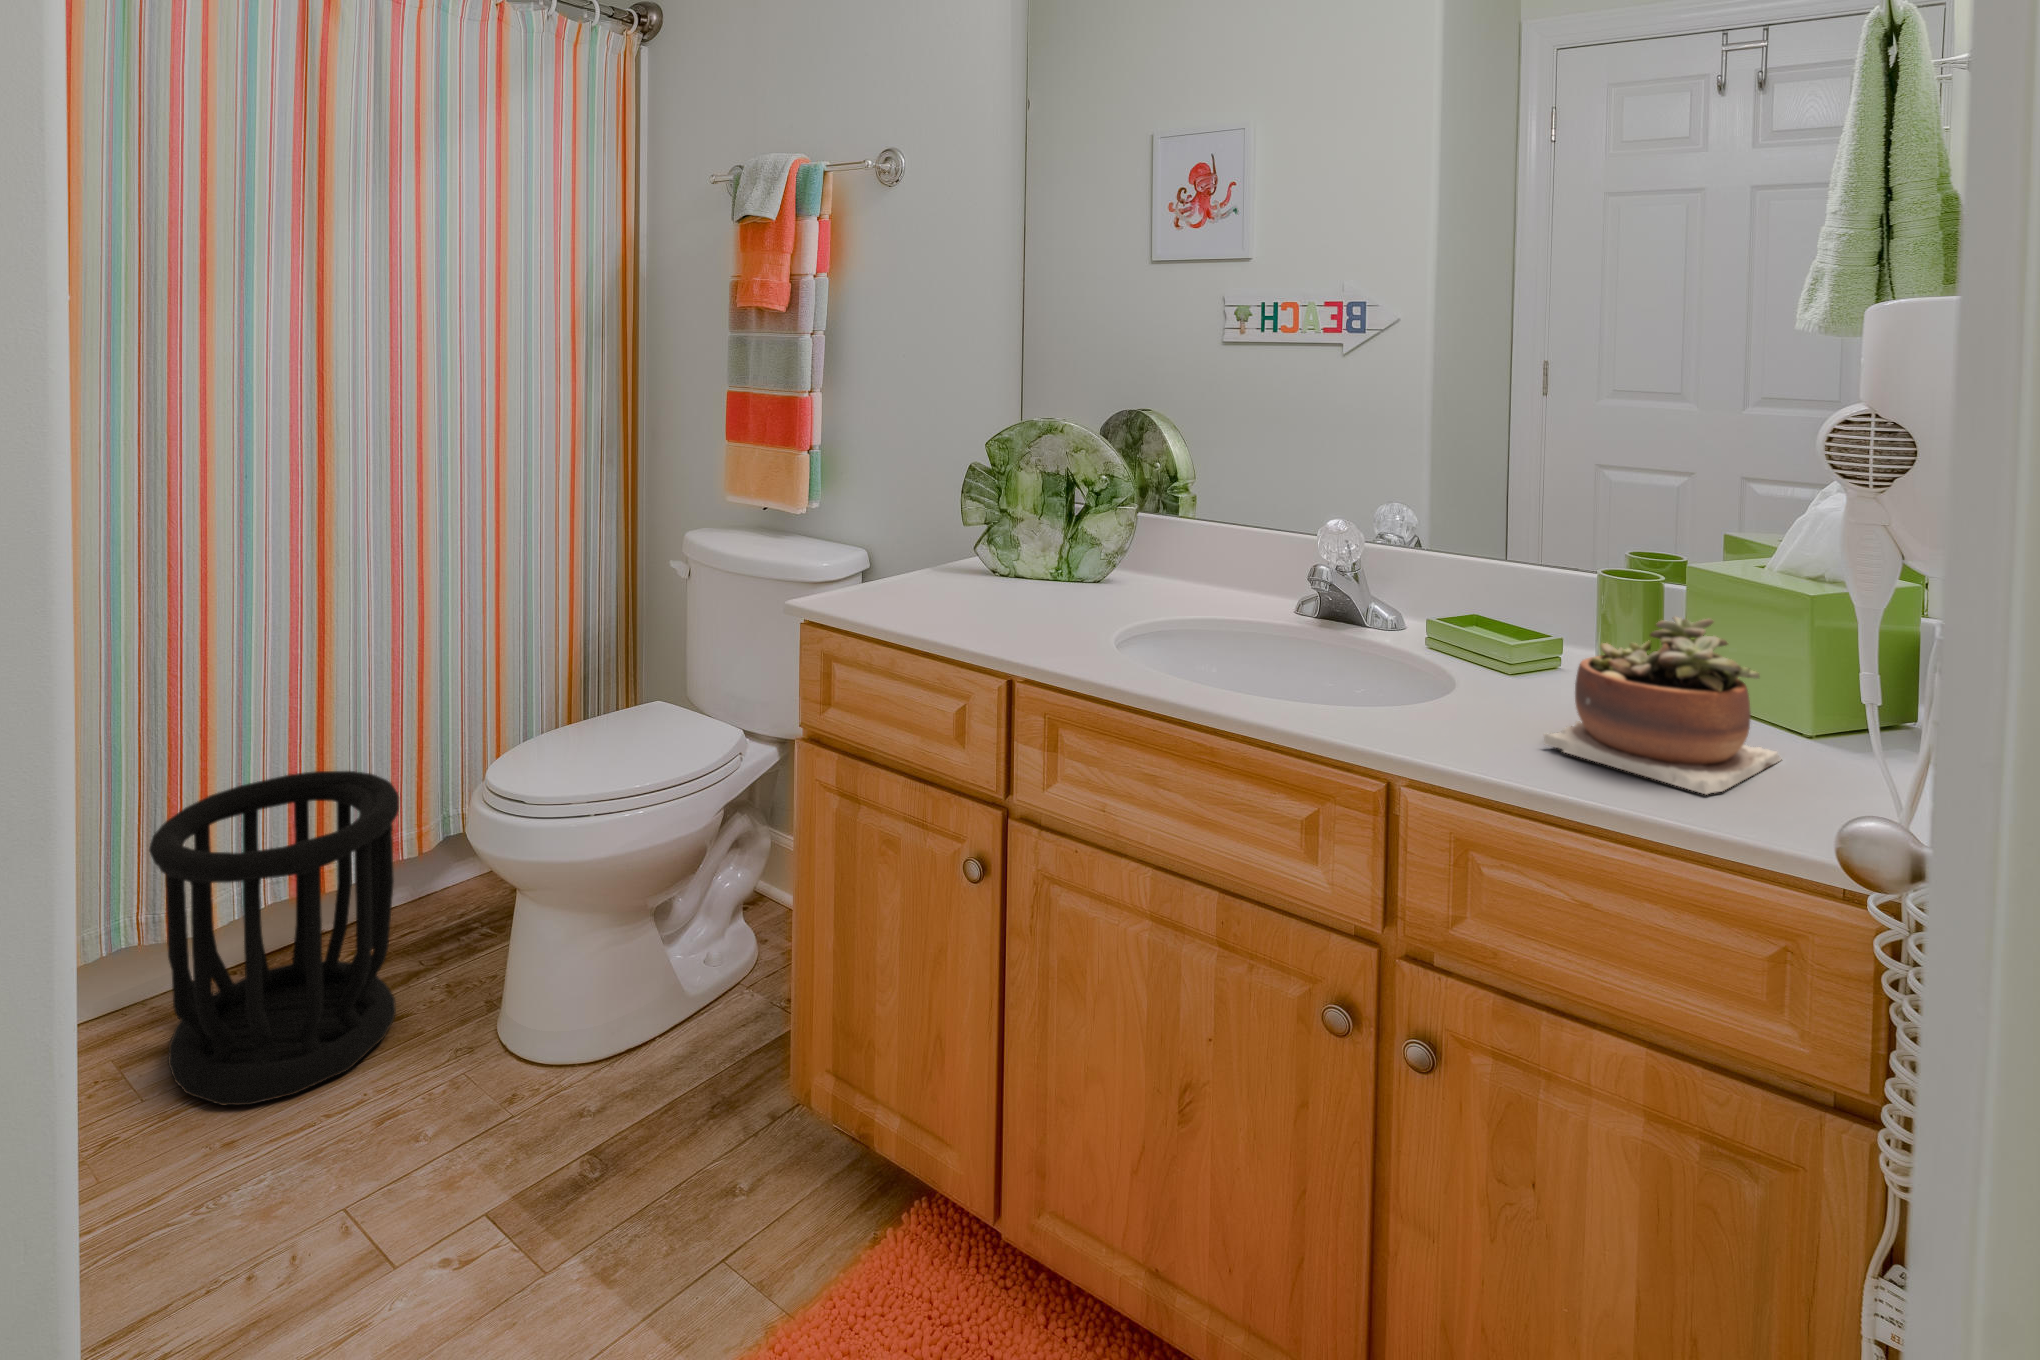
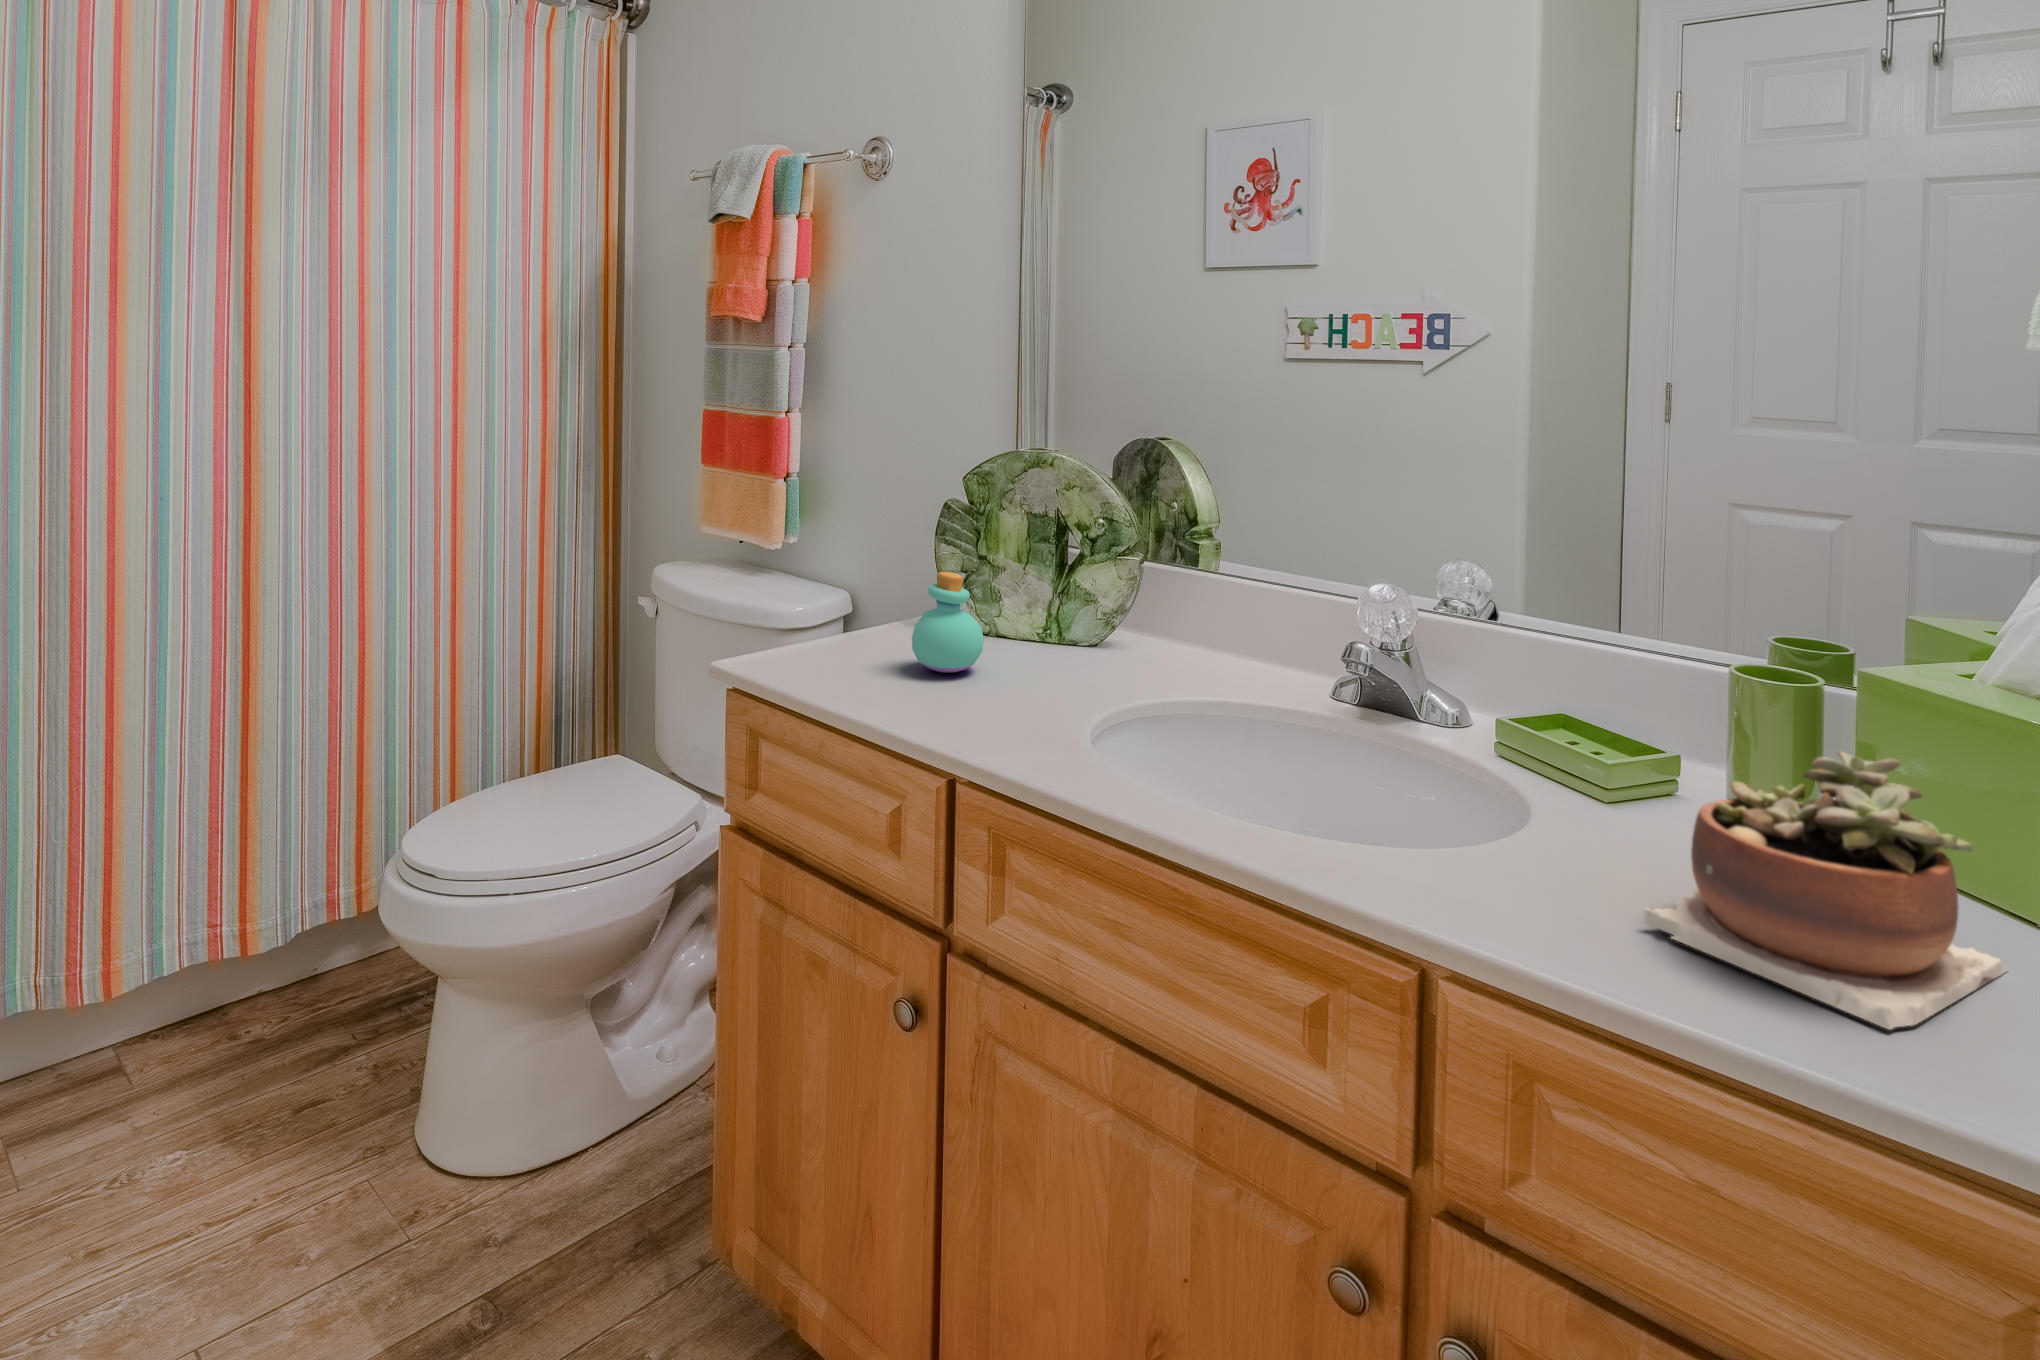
perfume bottle: none [953,520,1012,603] -> present [912,572,984,673]
wastebasket: present [149,771,399,1105] -> none [27,827,313,1211]

